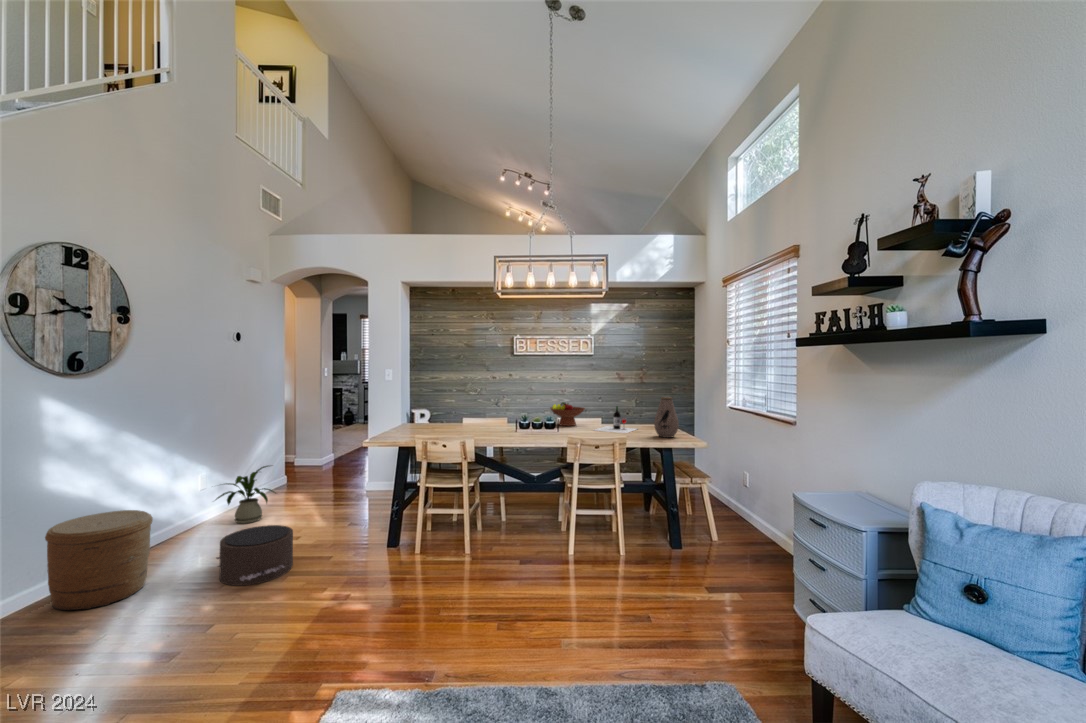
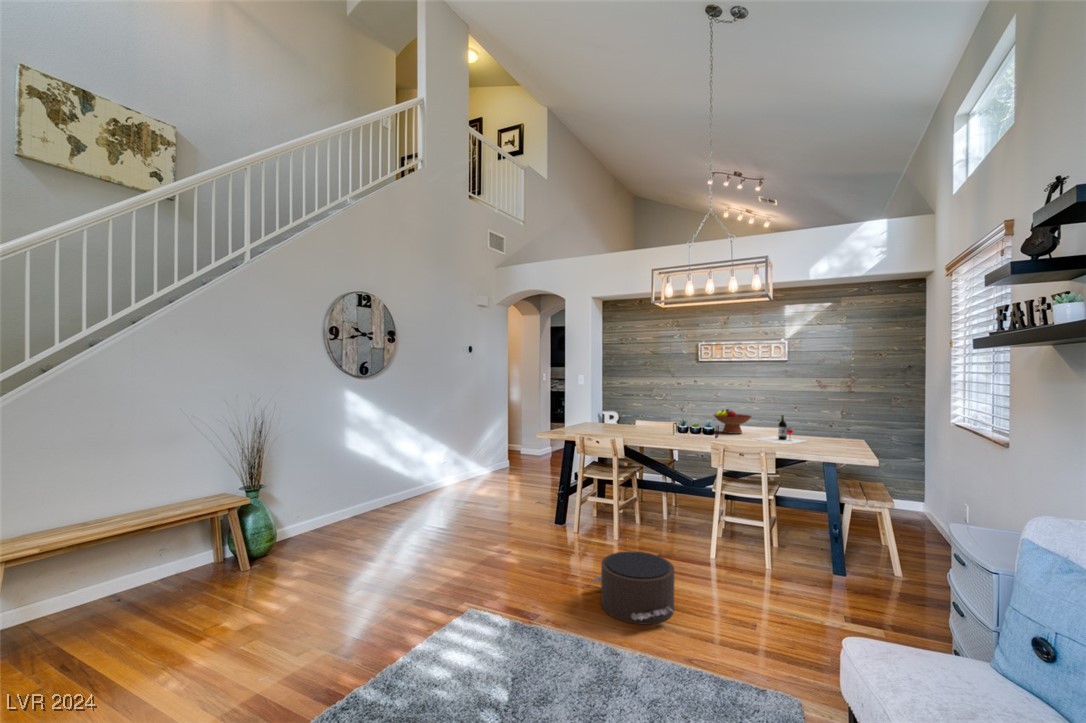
vase: present [654,397,679,438] -> none [814,406,844,452]
house plant: present [216,466,274,524] -> none [446,449,491,491]
woven basket: present [45,510,153,610] -> none [346,467,400,527]
pouf: present [216,525,293,586] -> present [593,552,674,625]

